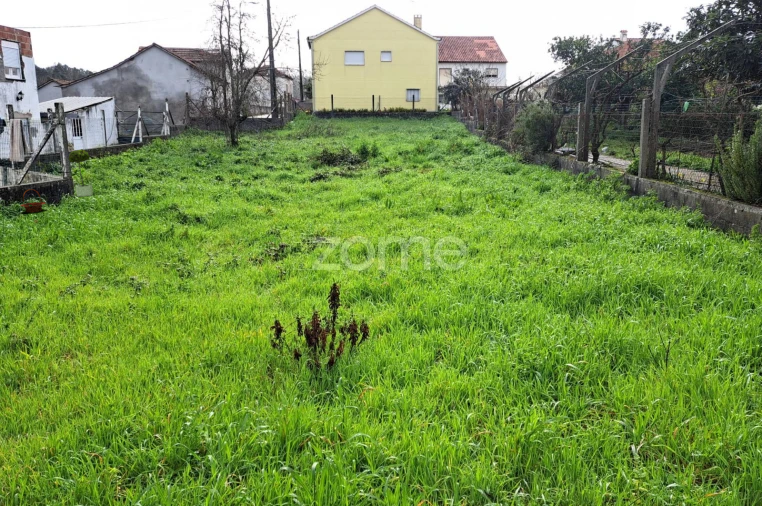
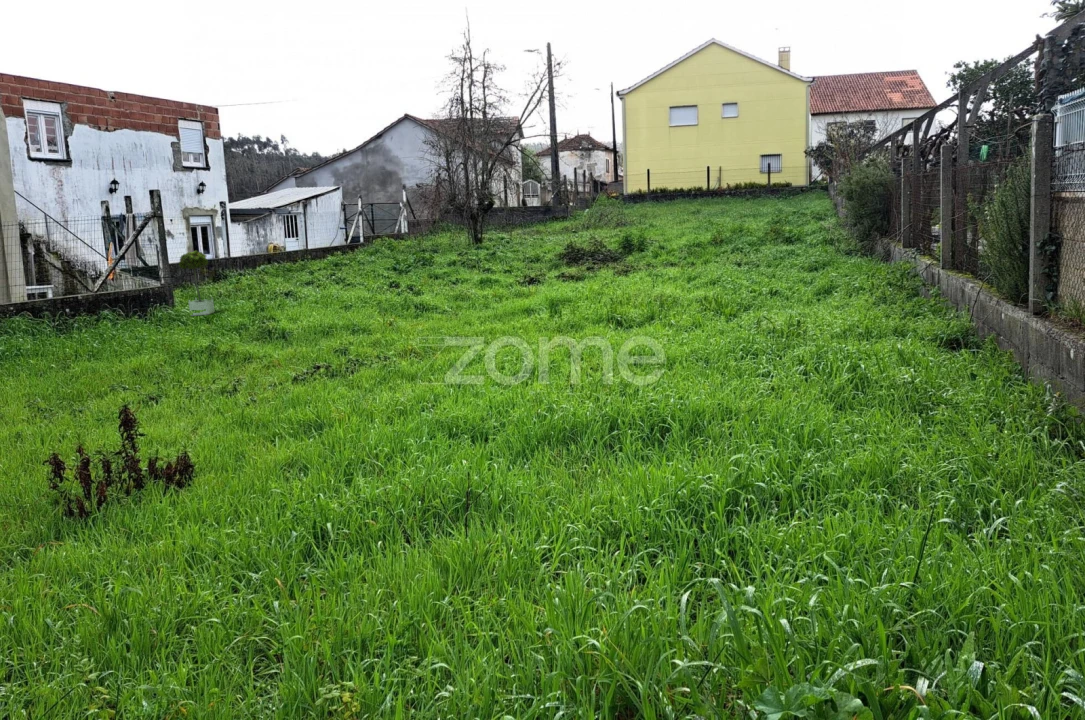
basket: present [20,190,45,212] -> none [94,306,128,338]

